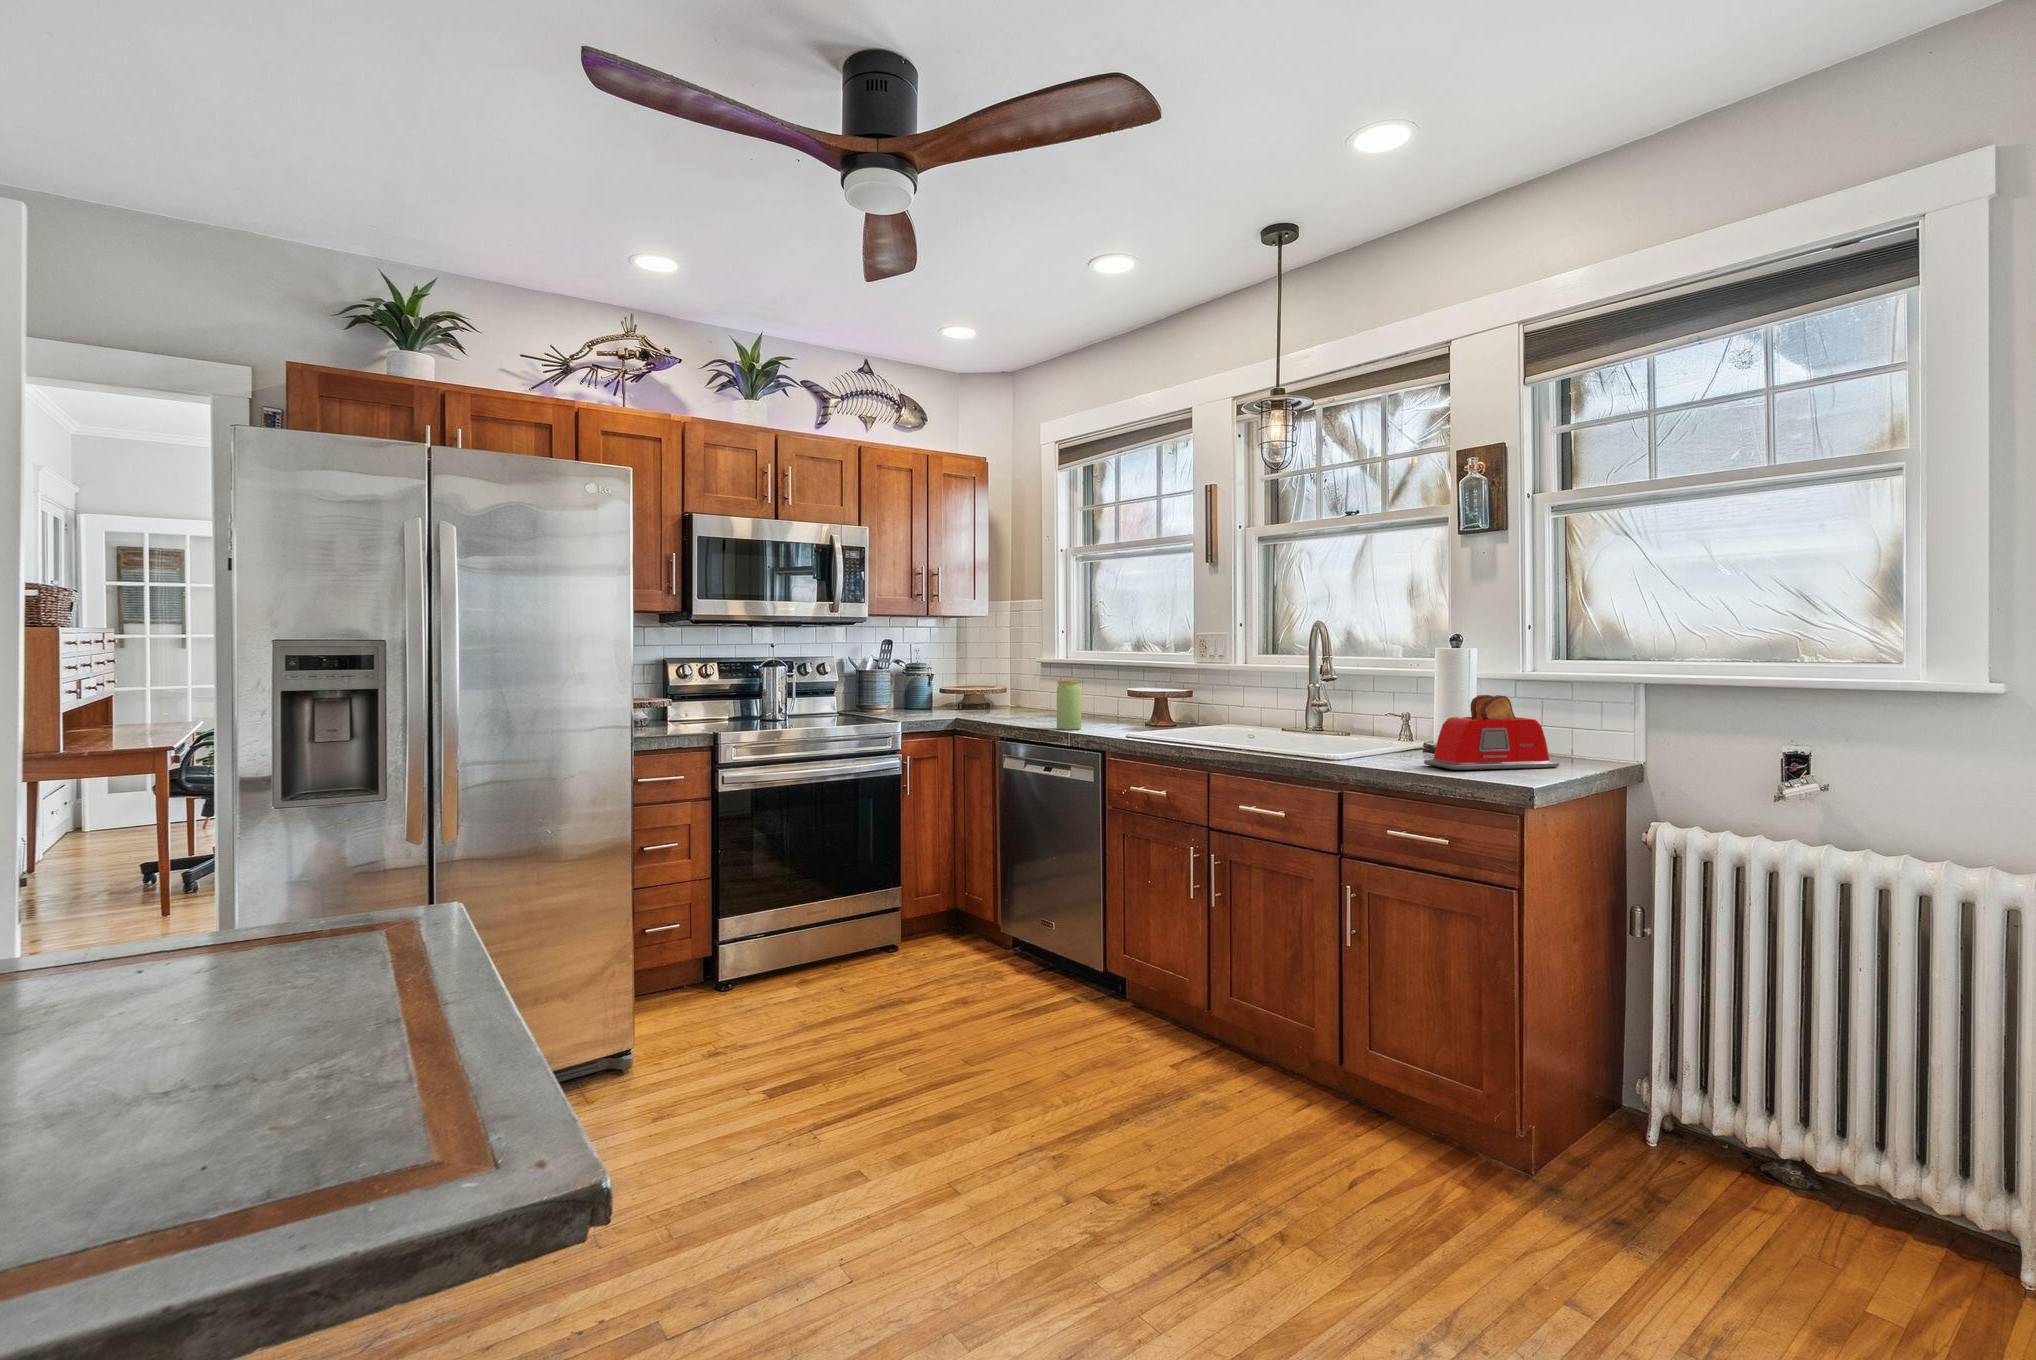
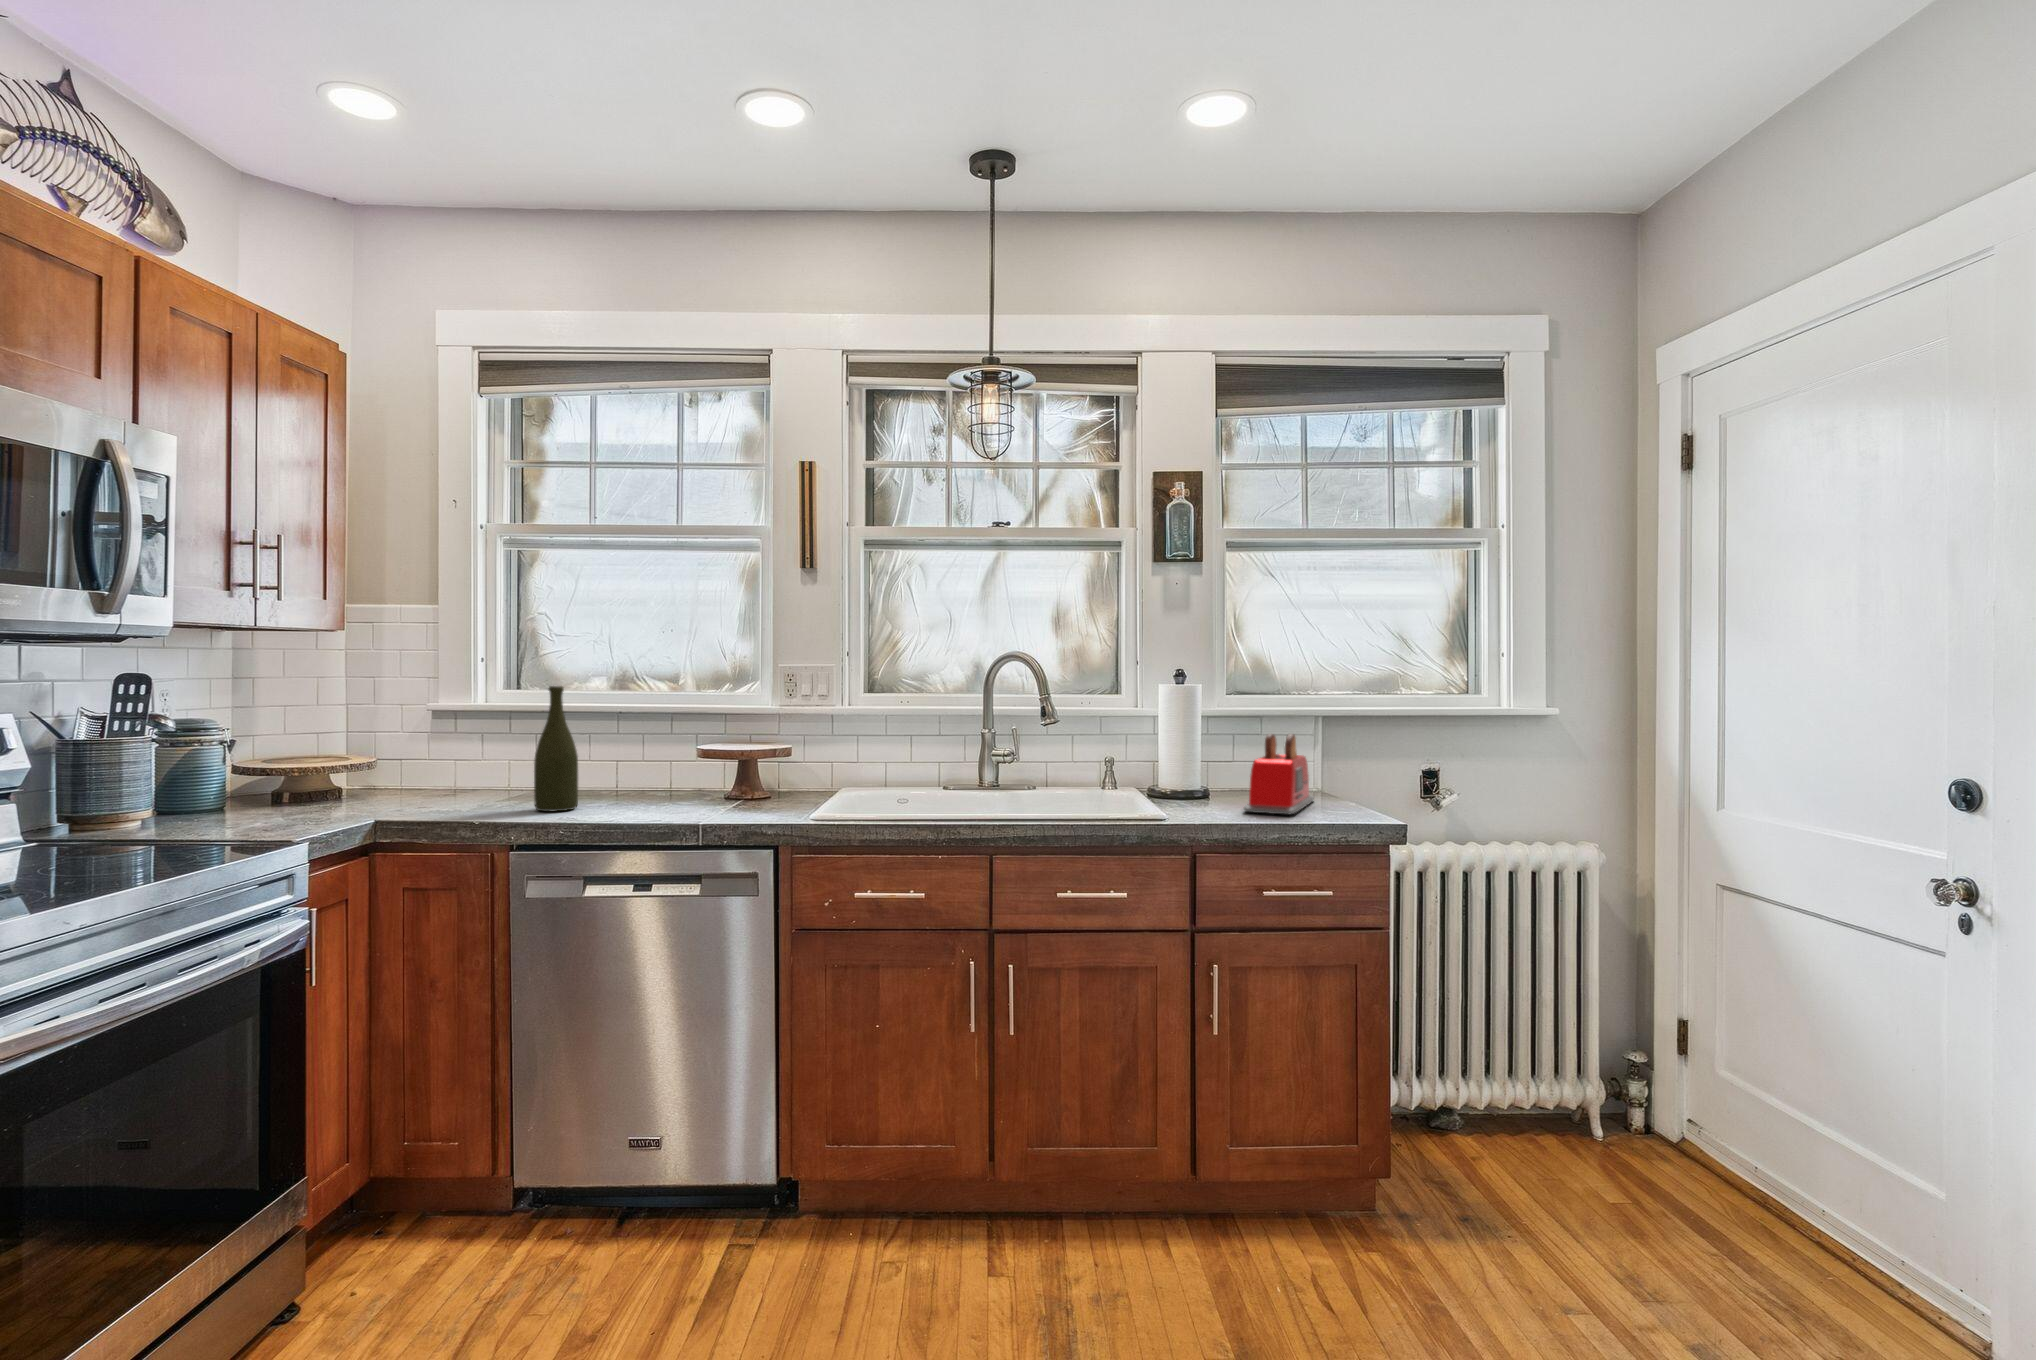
bottle: none [1023,649,1047,723] -> present [534,686,578,811]
jar: present [1057,681,1081,730] -> none [645,737,686,816]

